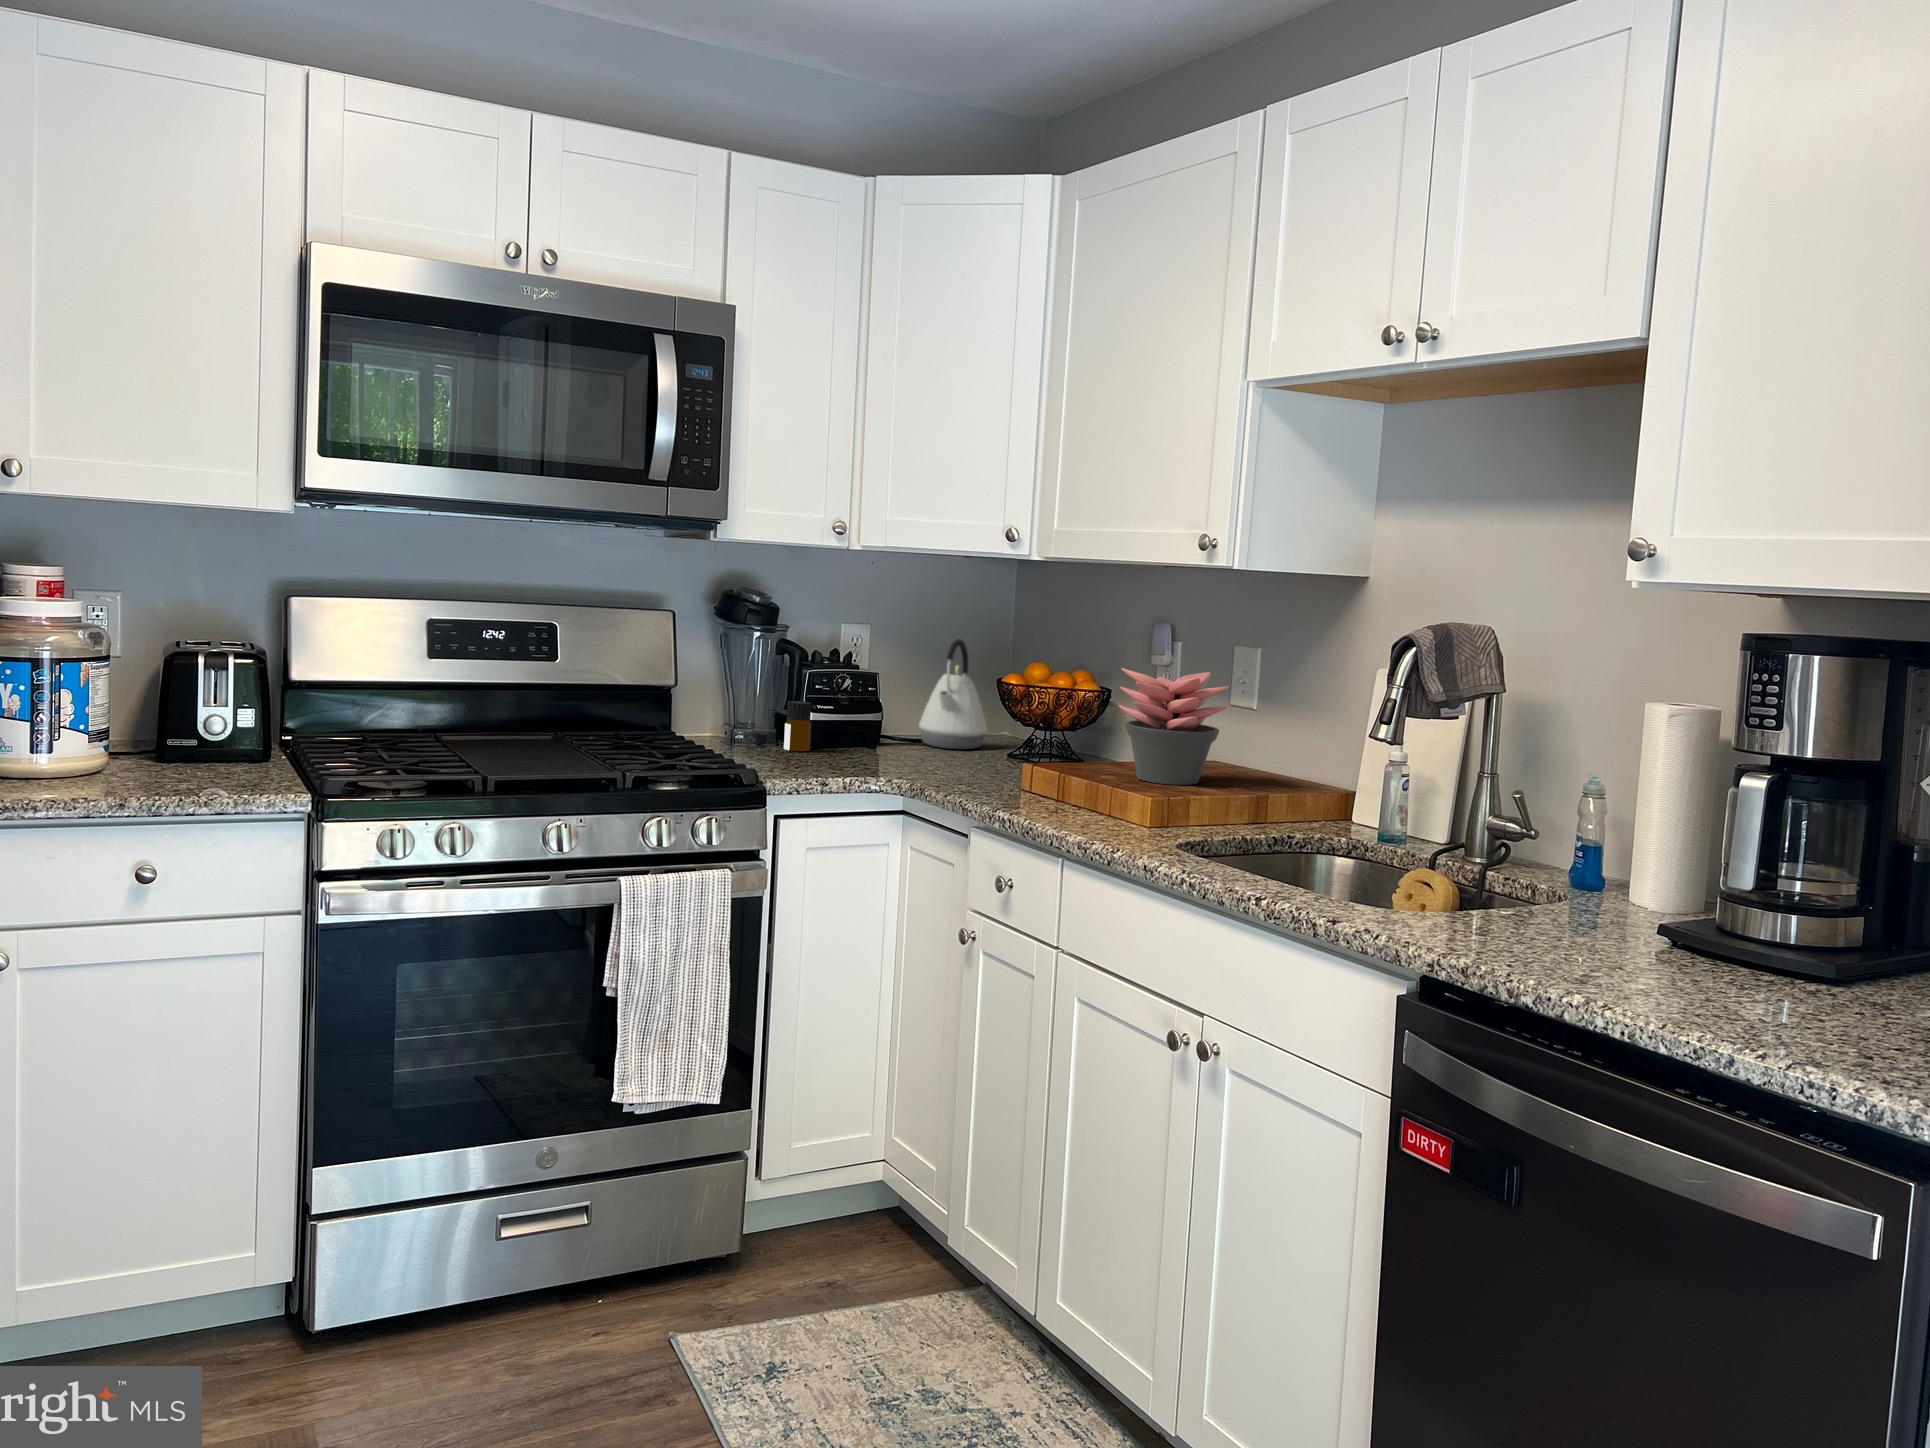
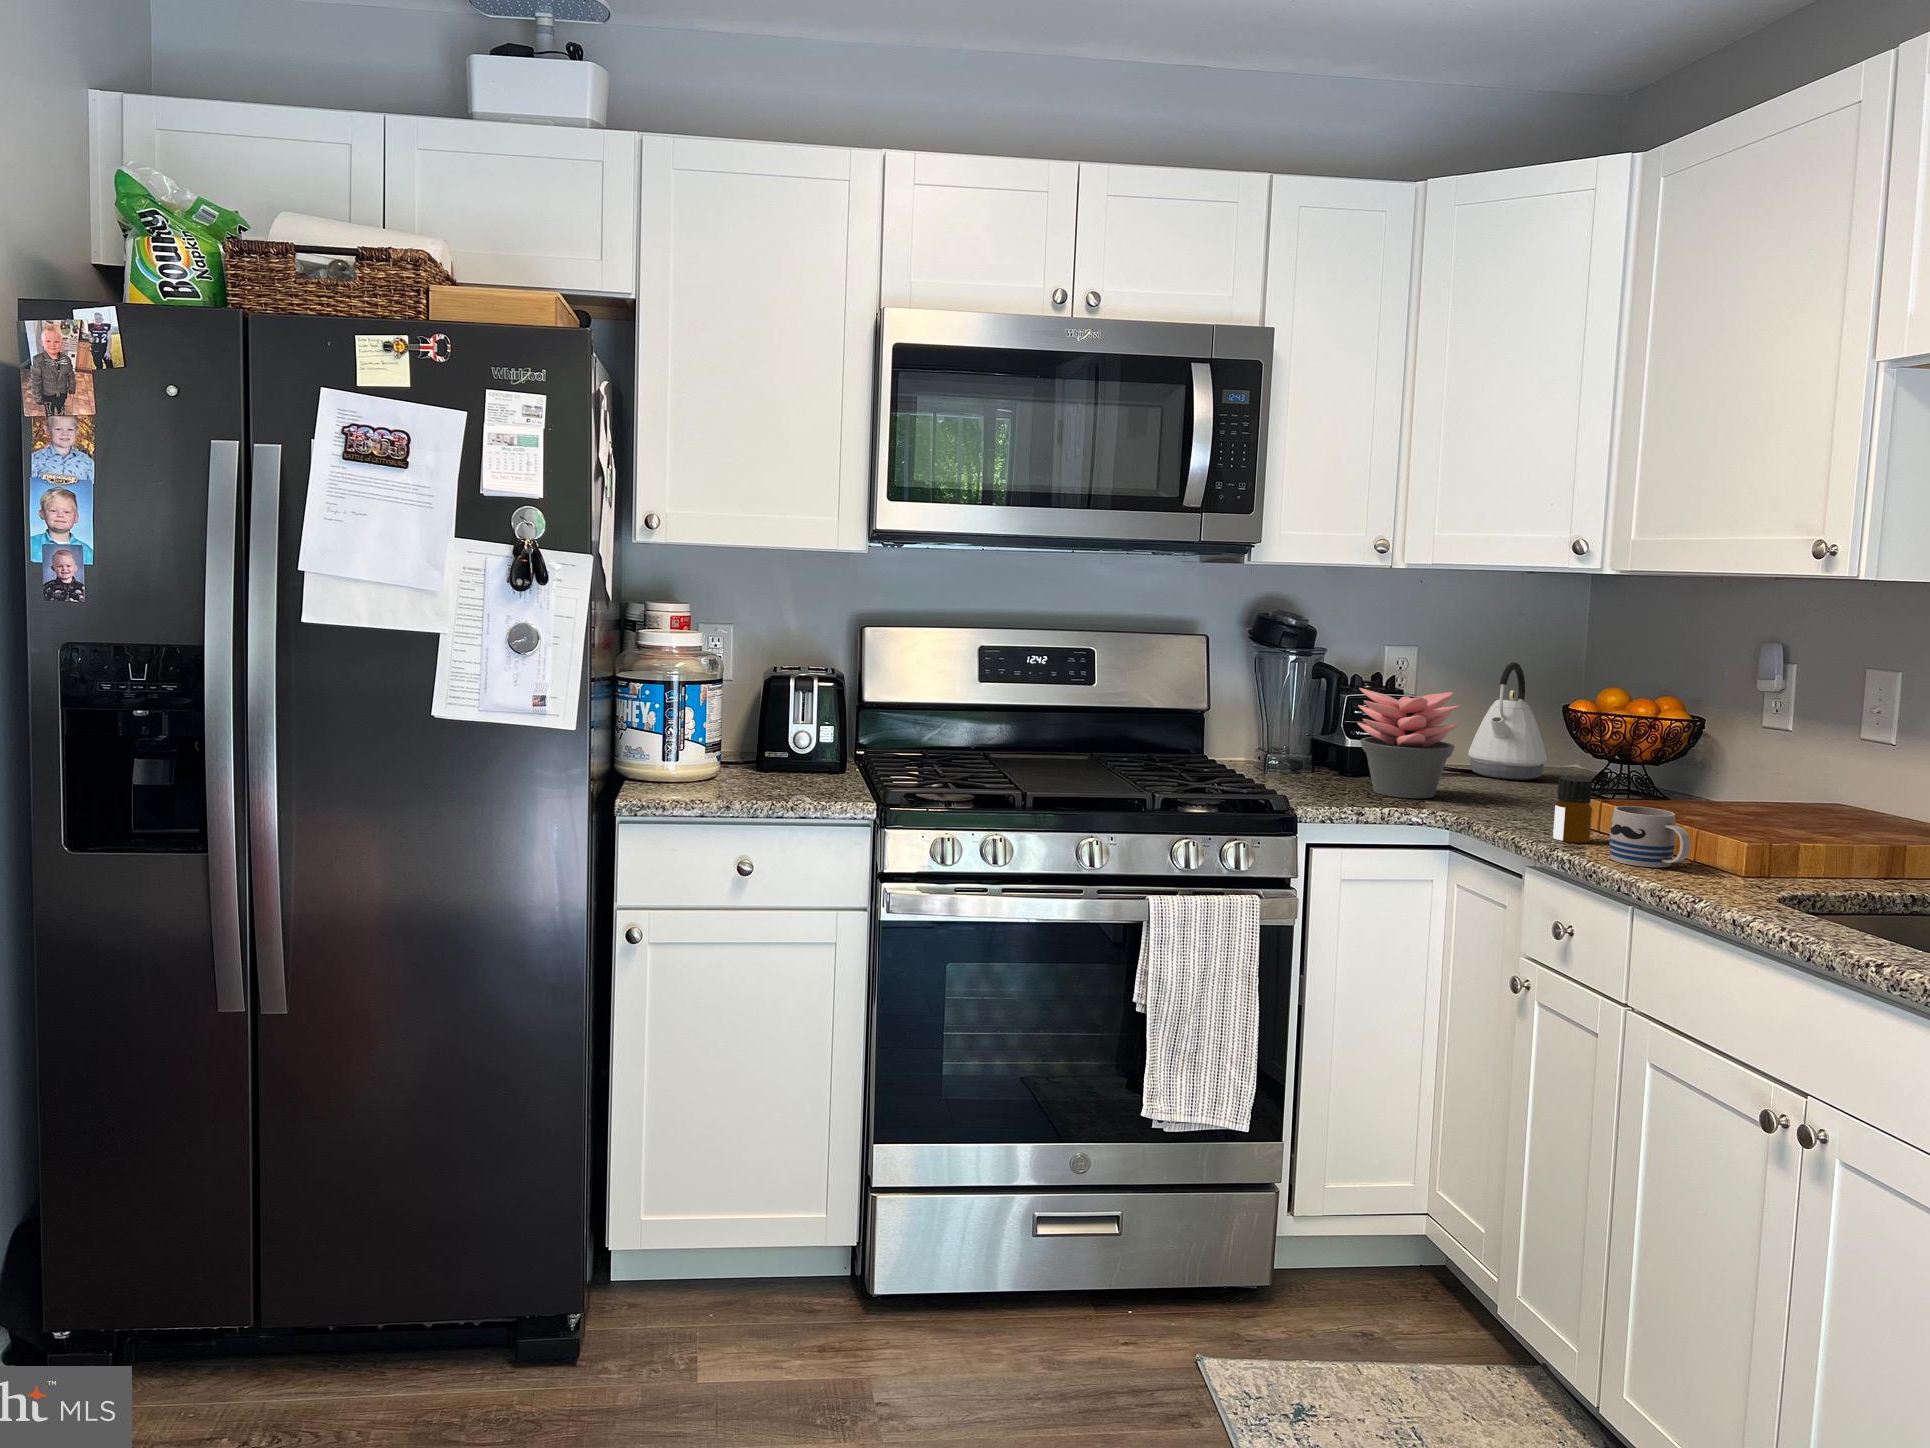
succulent plant: present [1119,668,1229,785] -> present [1357,688,1460,798]
bottle: present [784,701,811,751] -> present [1553,777,1592,843]
mug: none [1041,769,1105,823] -> present [1610,806,1690,867]

